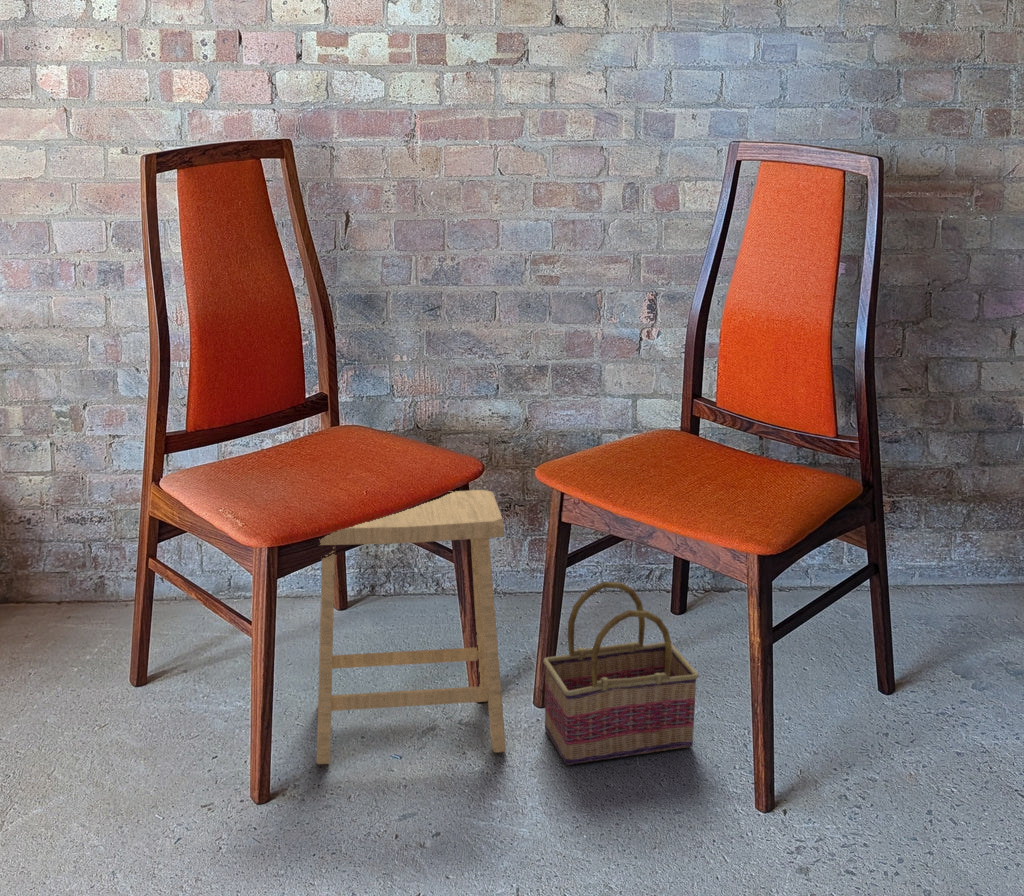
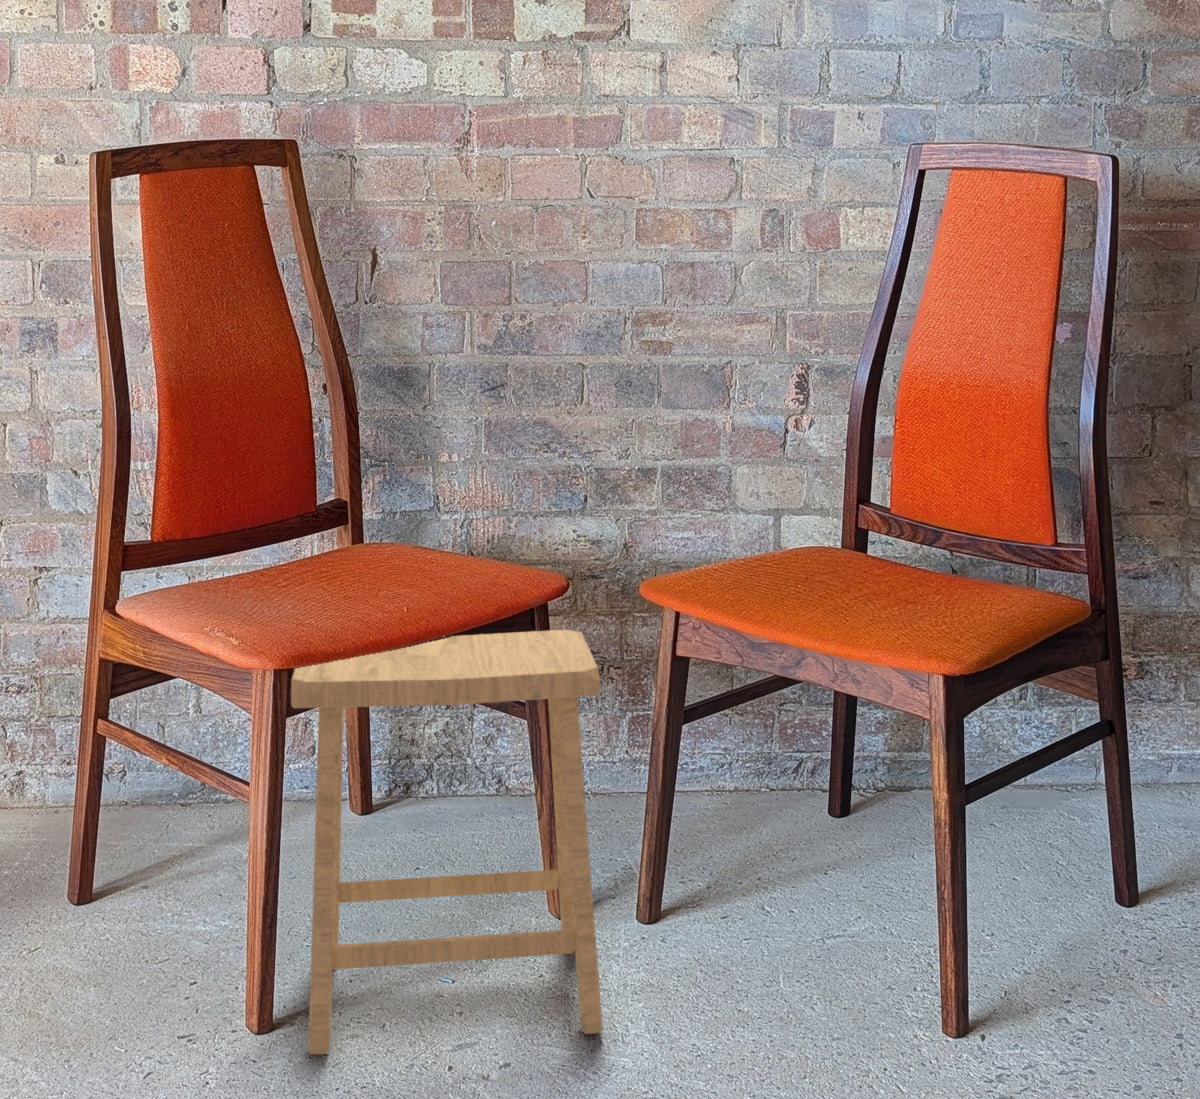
basket: present [543,582,699,765] -> none [659,768,899,1054]

